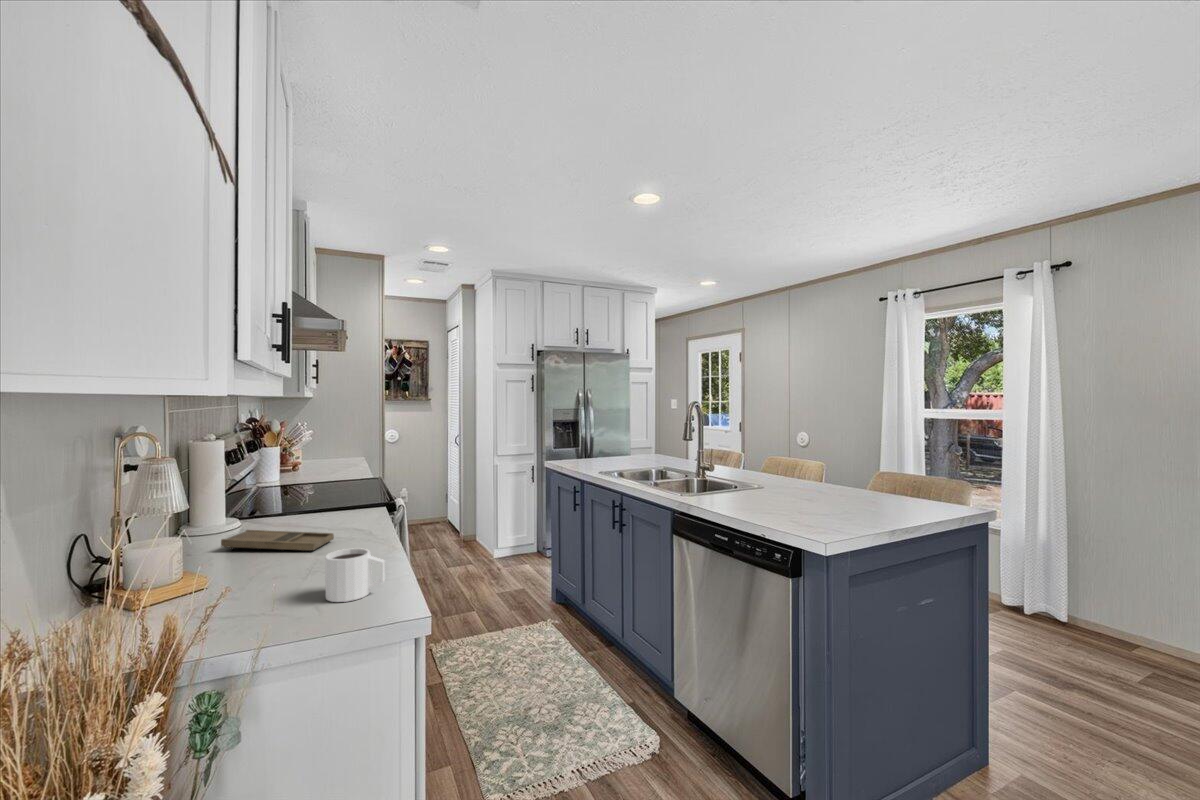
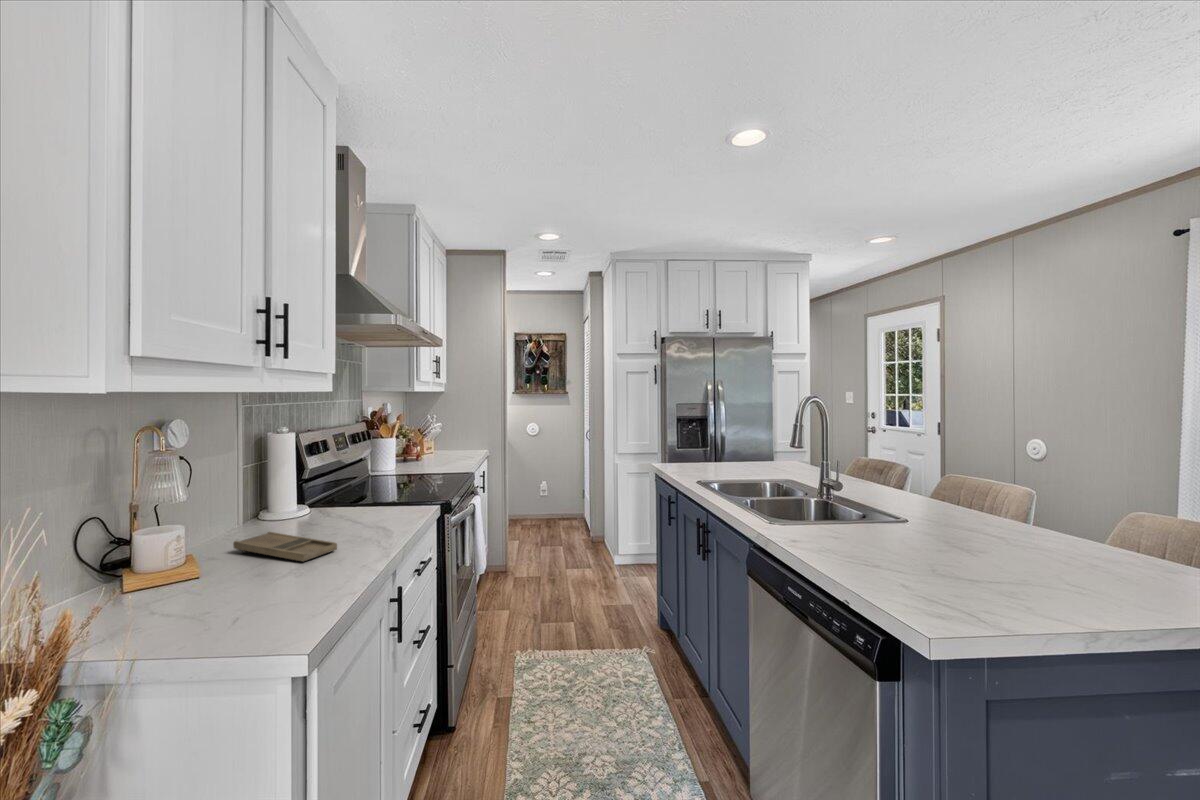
mug: present [326,548,385,602] -> none [232,574,296,637]

